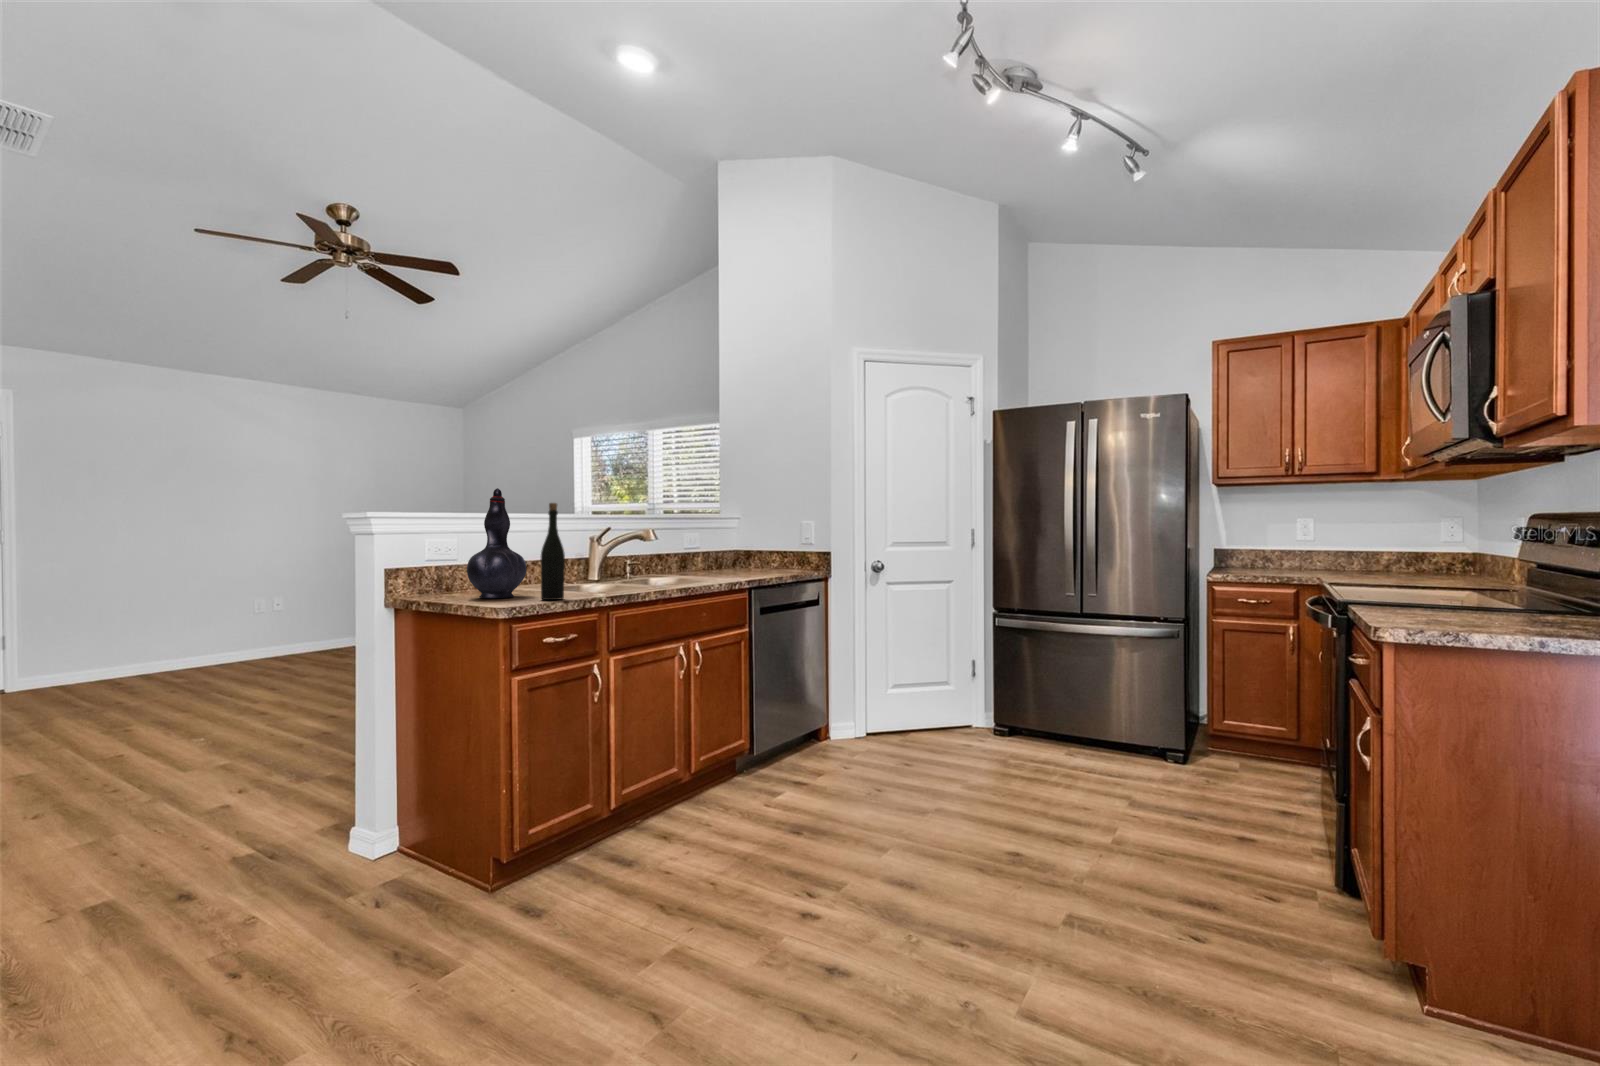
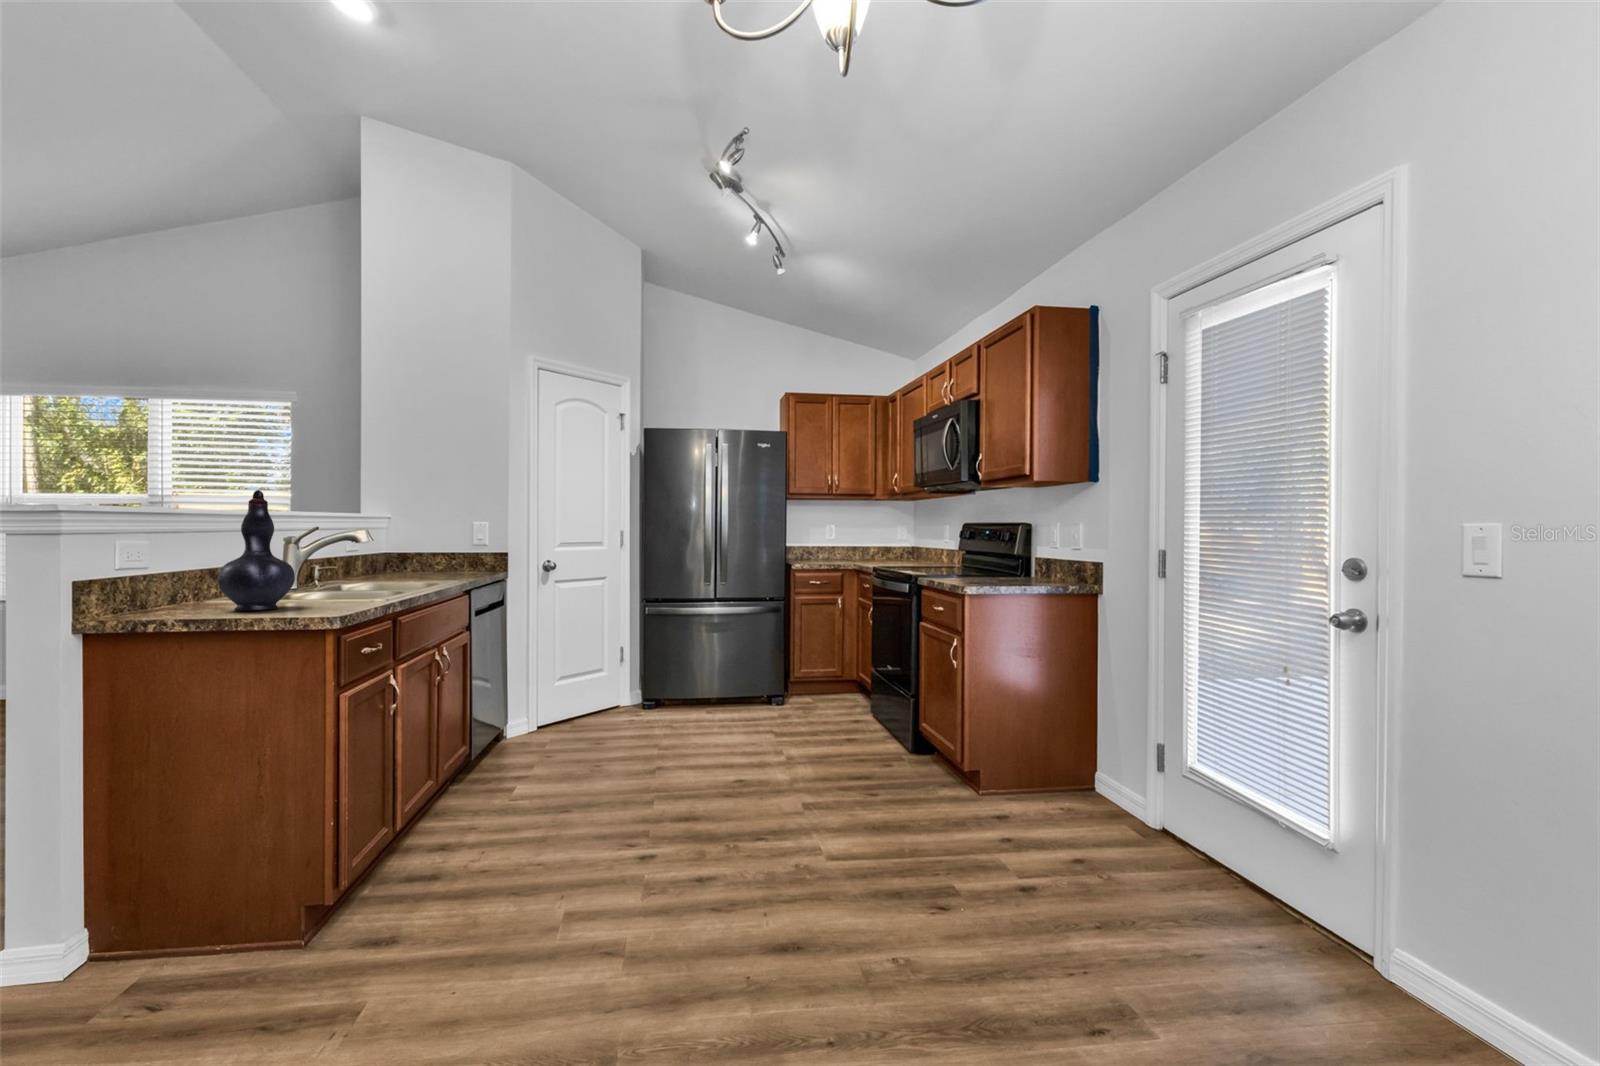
bottle: present [541,503,565,600] -> none [330,508,359,607]

